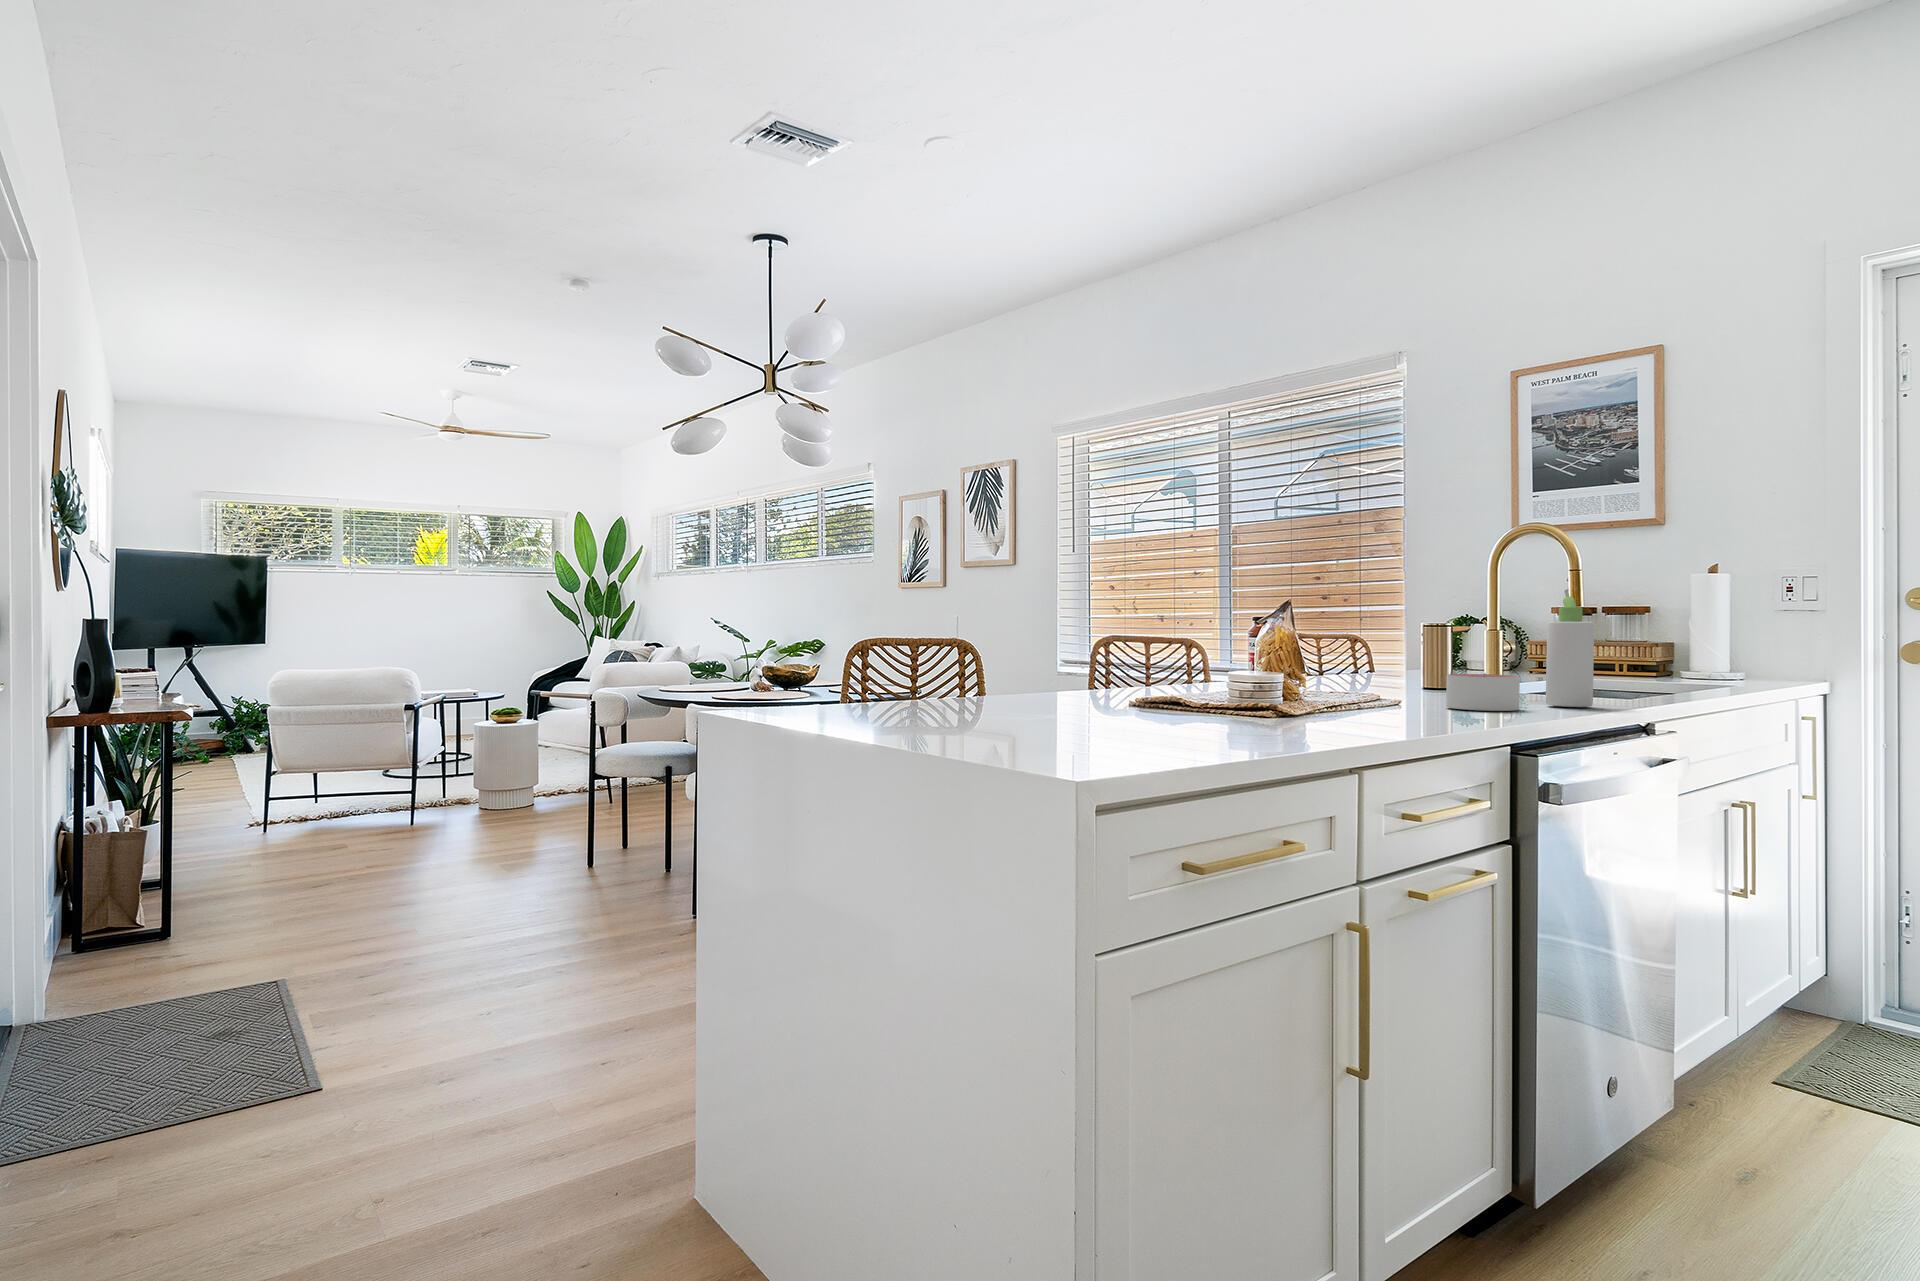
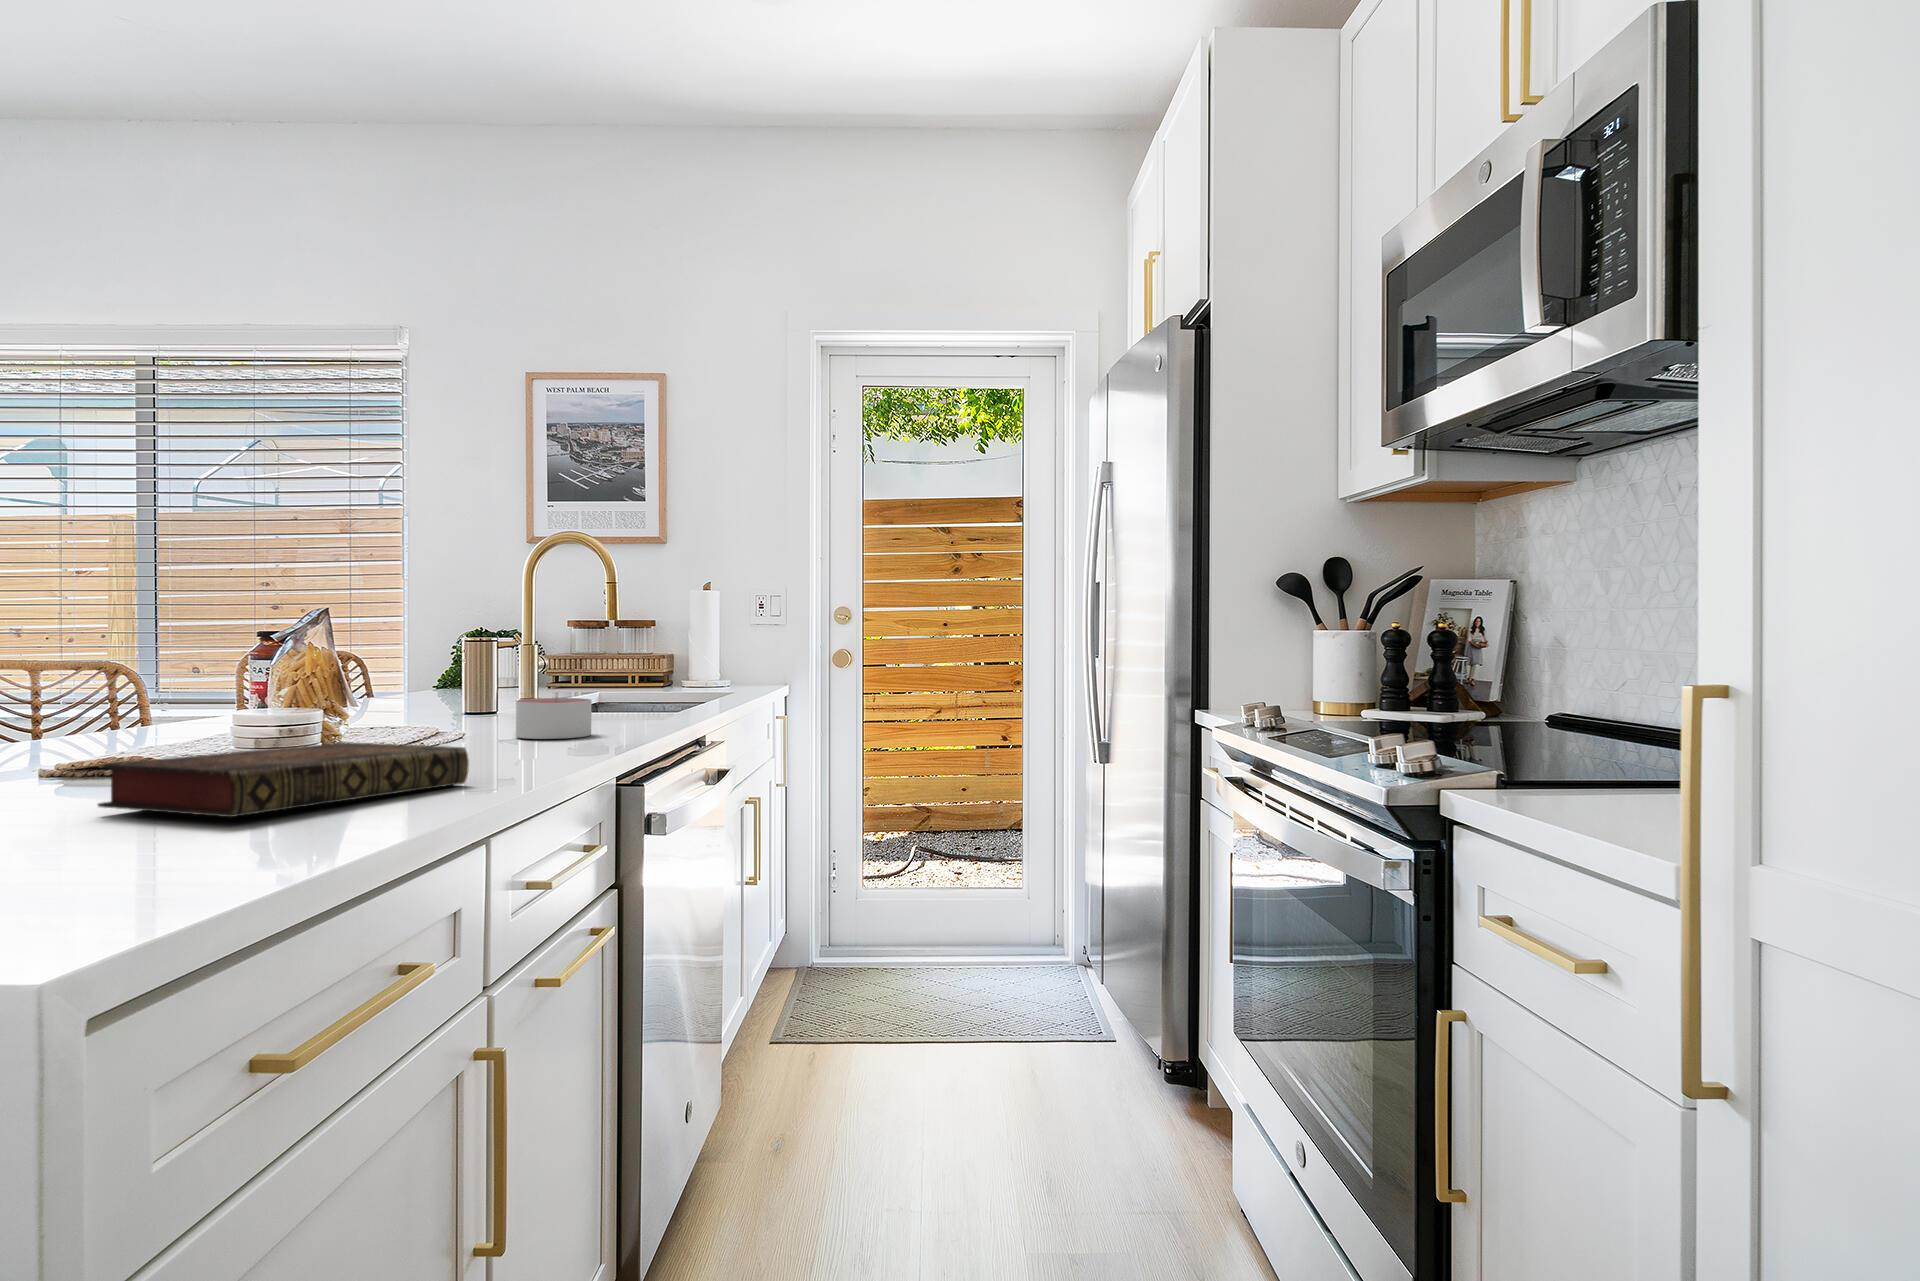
bottle: present [1546,590,1594,707] -> none [609,608,653,727]
book: none [1124,694,1365,733] -> present [98,742,469,817]

